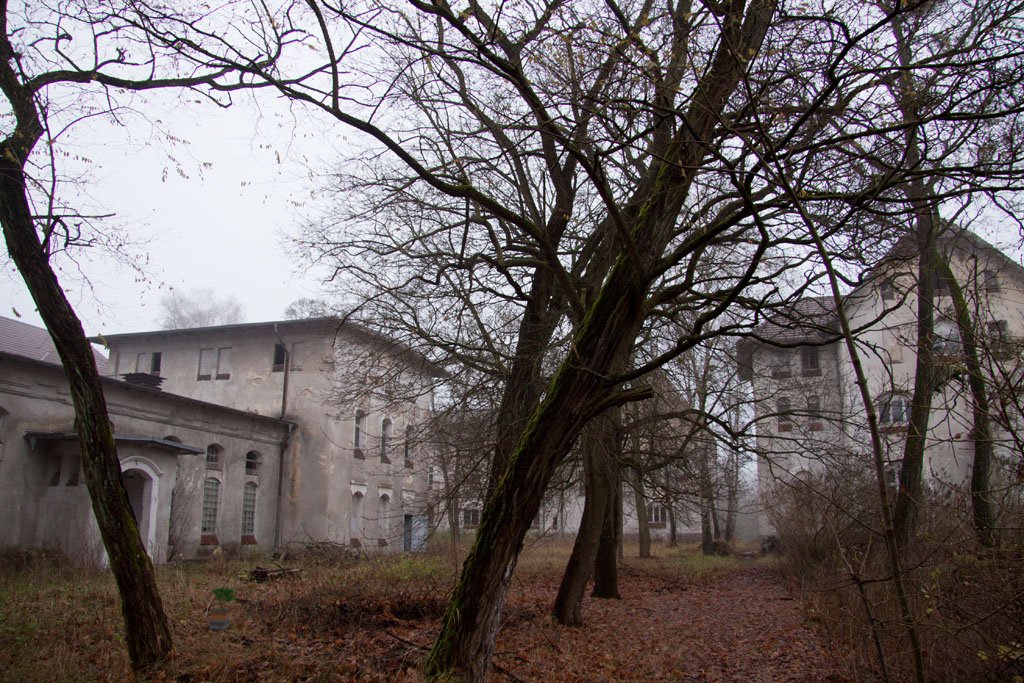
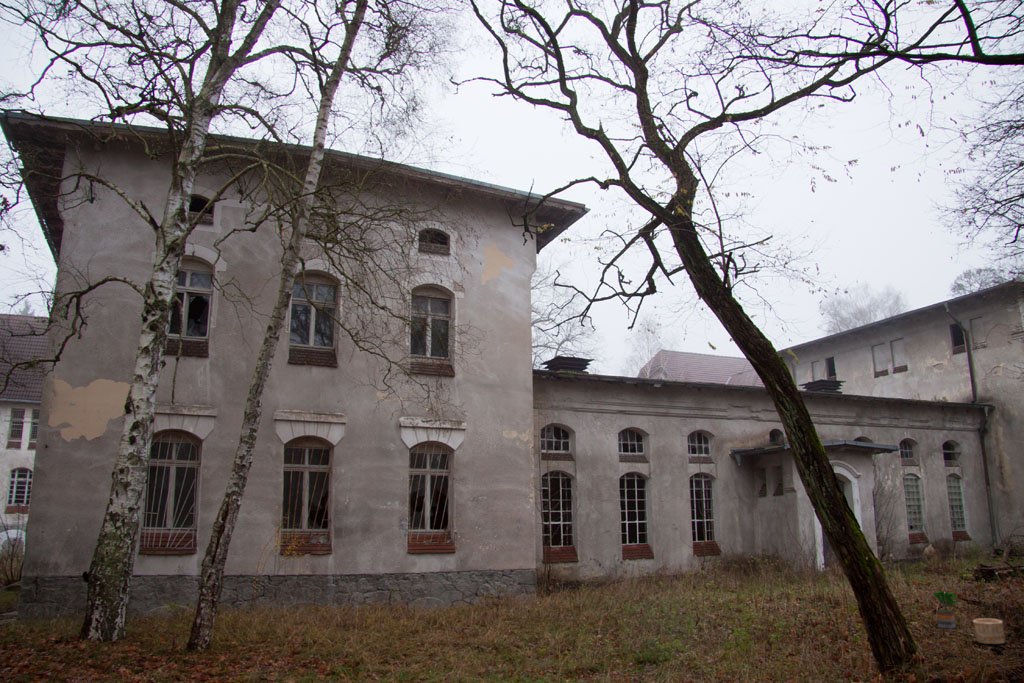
wooden bucket: none [249,614,280,643] -> present [973,618,1005,644]

